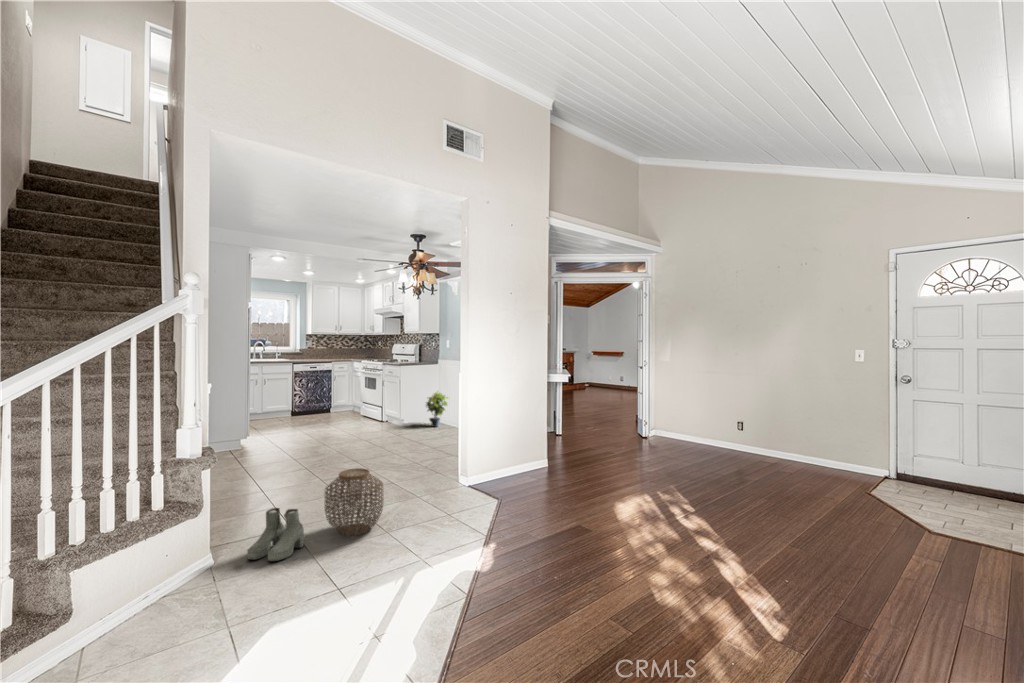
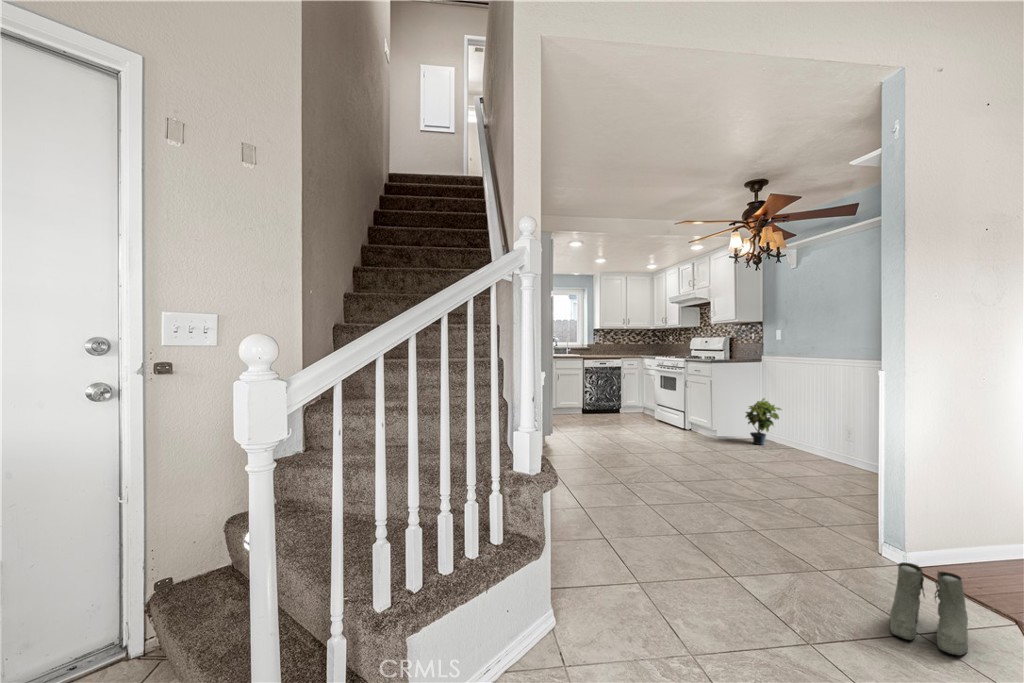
woven basket: present [325,468,383,536] -> none [683,512,776,621]
boots: present [247,508,304,561] -> present [890,562,968,655]

